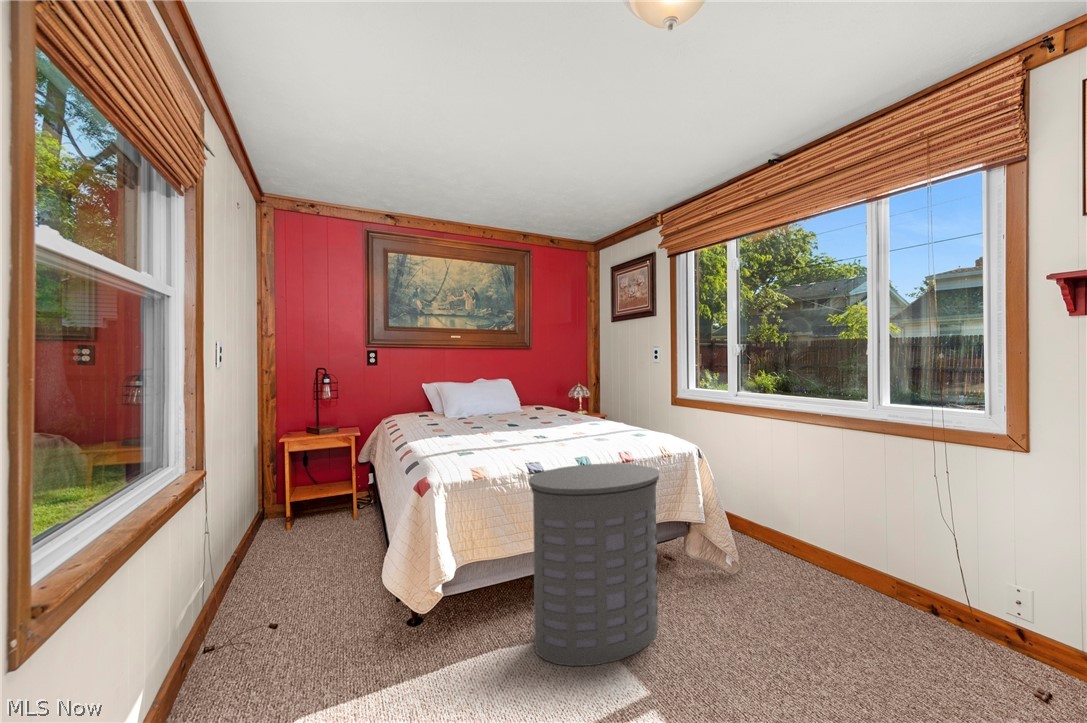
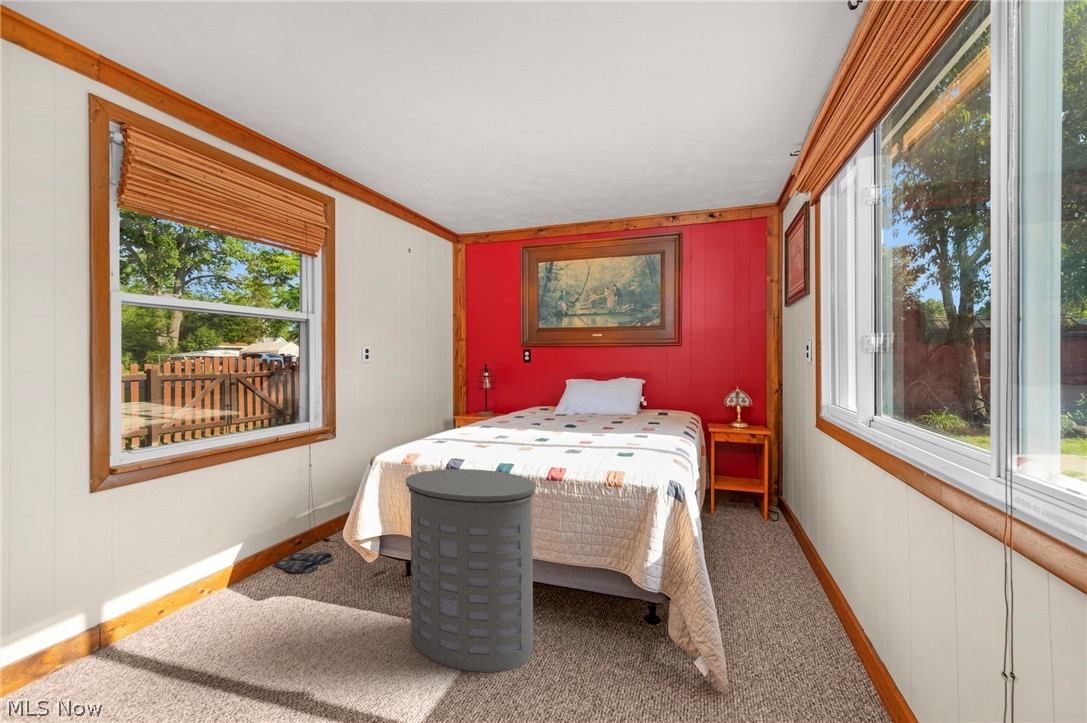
slippers: none [195,649,295,707] -> present [274,552,333,574]

